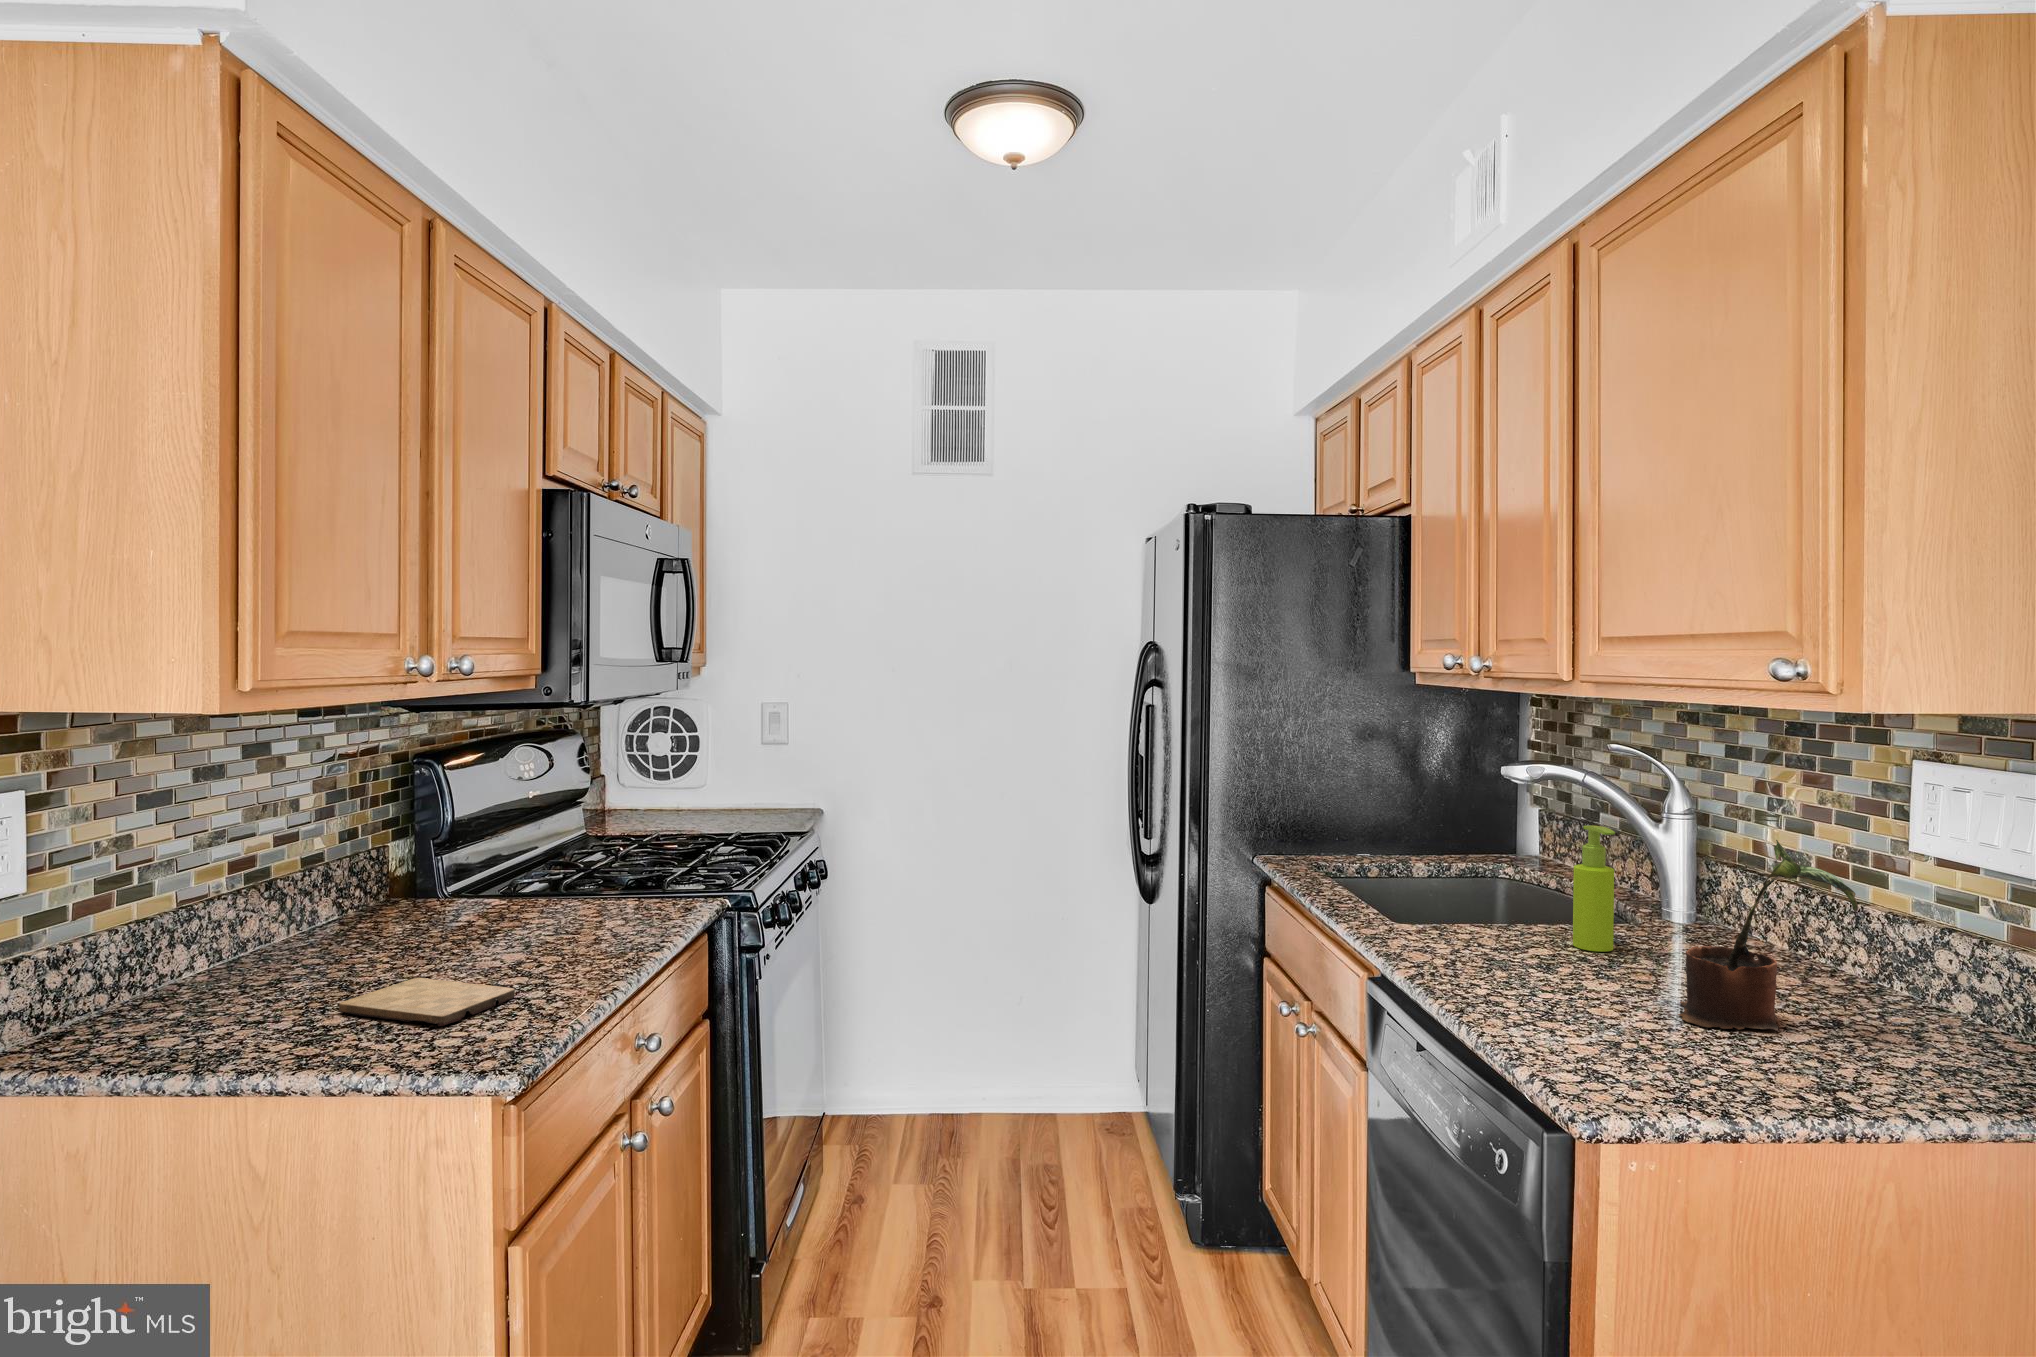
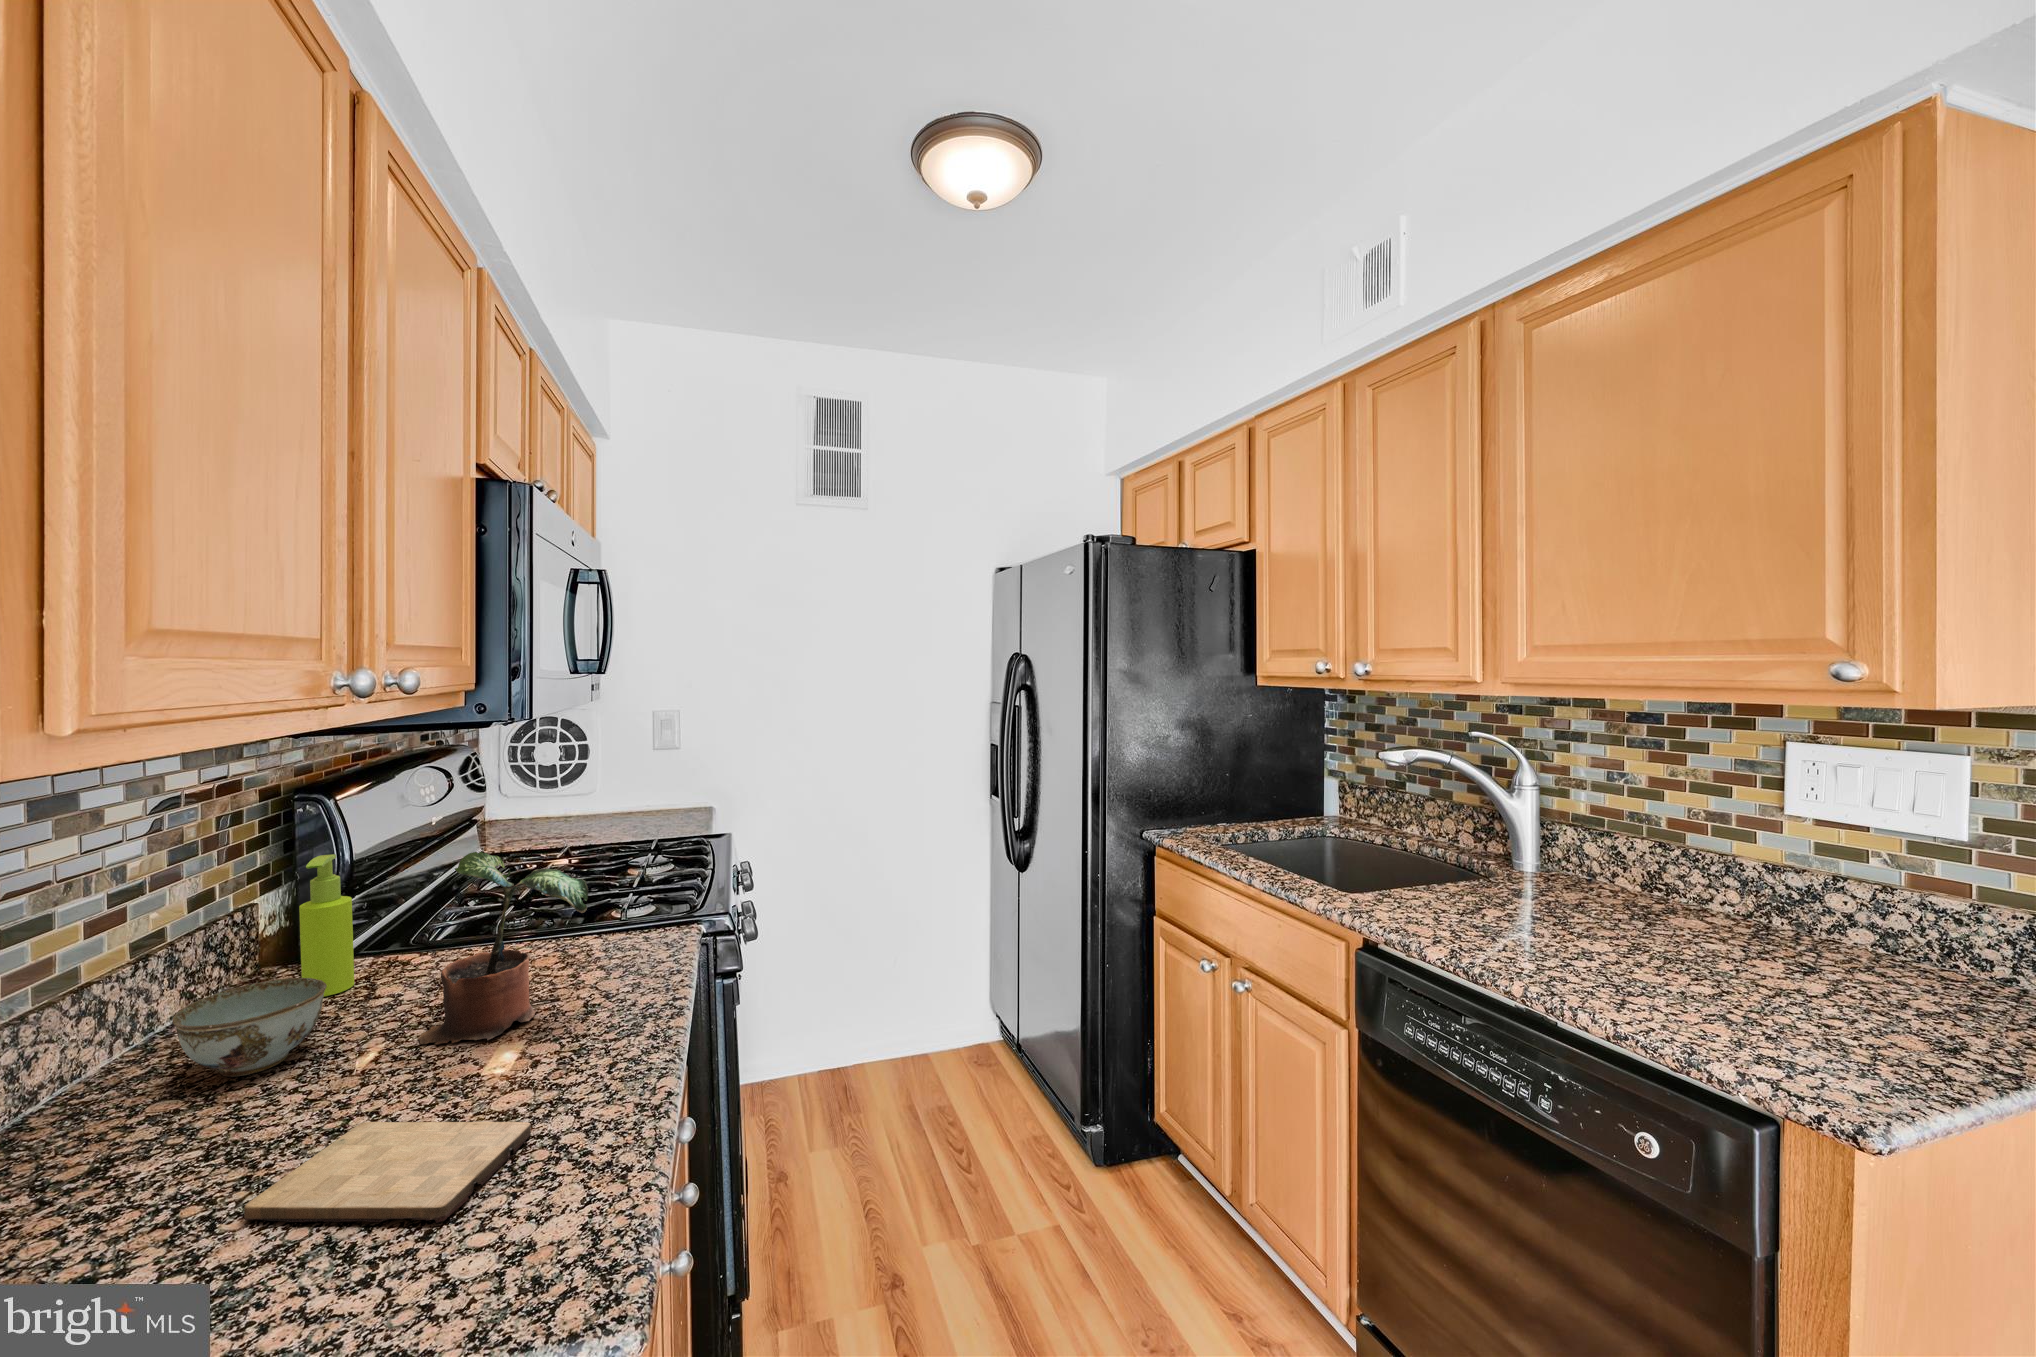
soap dispenser: present [1573,826,1615,952] -> present [299,854,354,996]
potted plant: present [1678,840,1858,1031] -> present [417,852,588,1044]
bowl: none [320,891,415,951] -> present [172,978,327,1077]

